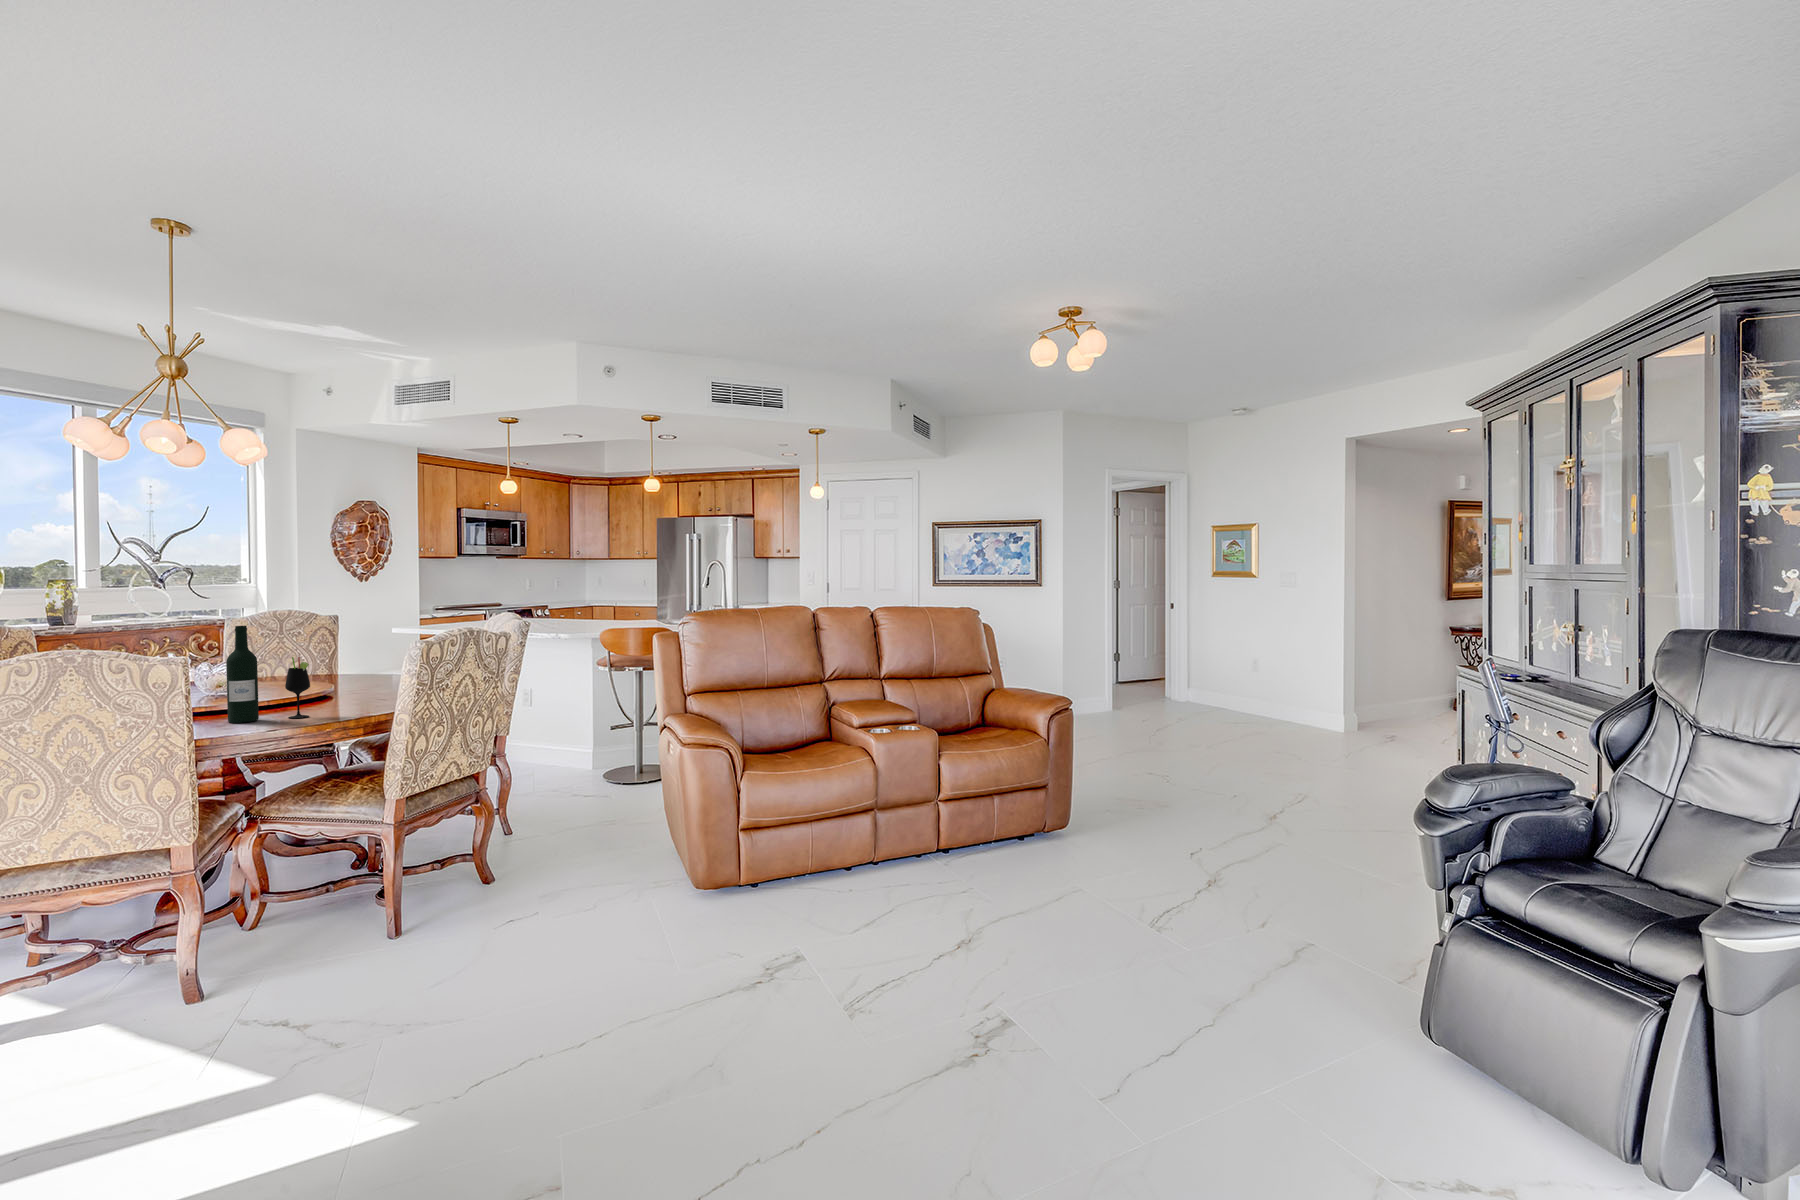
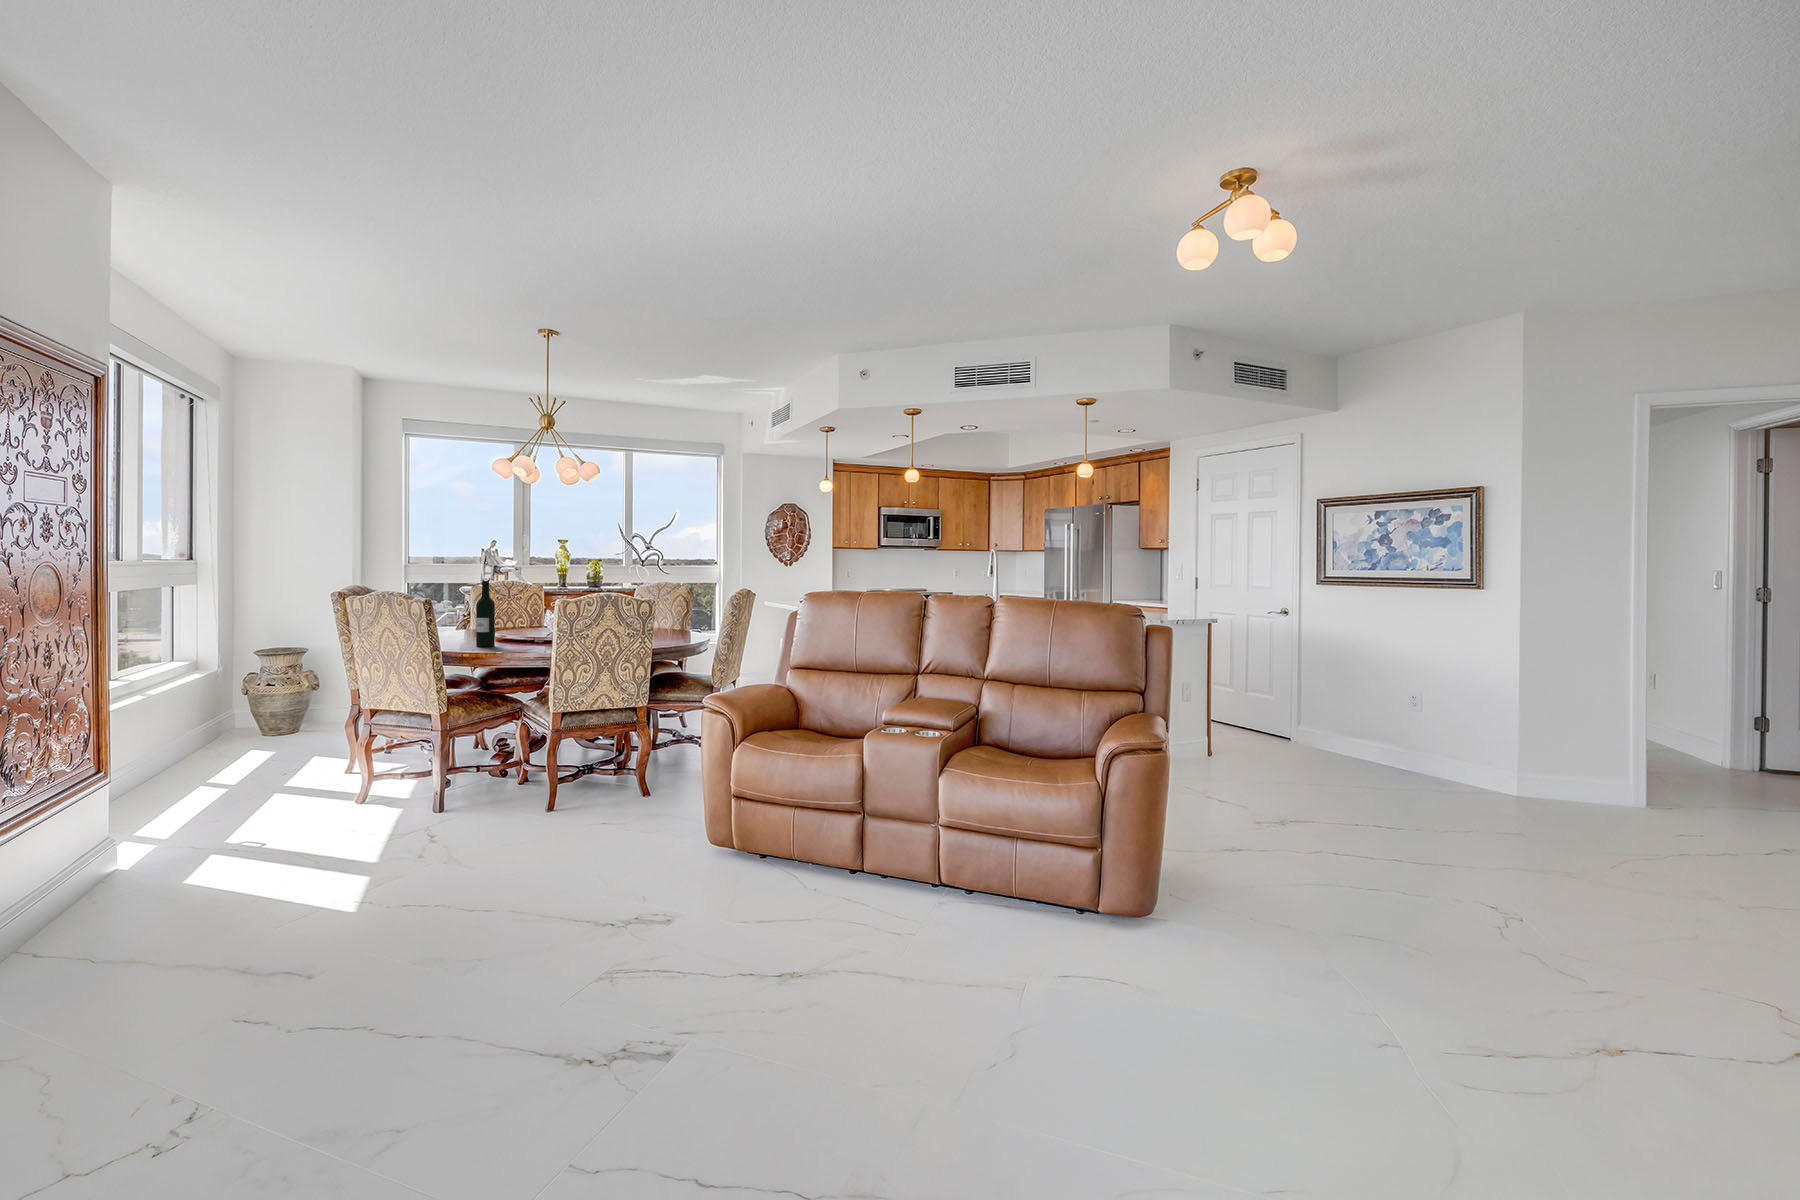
wine glass: present [285,657,310,718] -> none [509,604,524,648]

